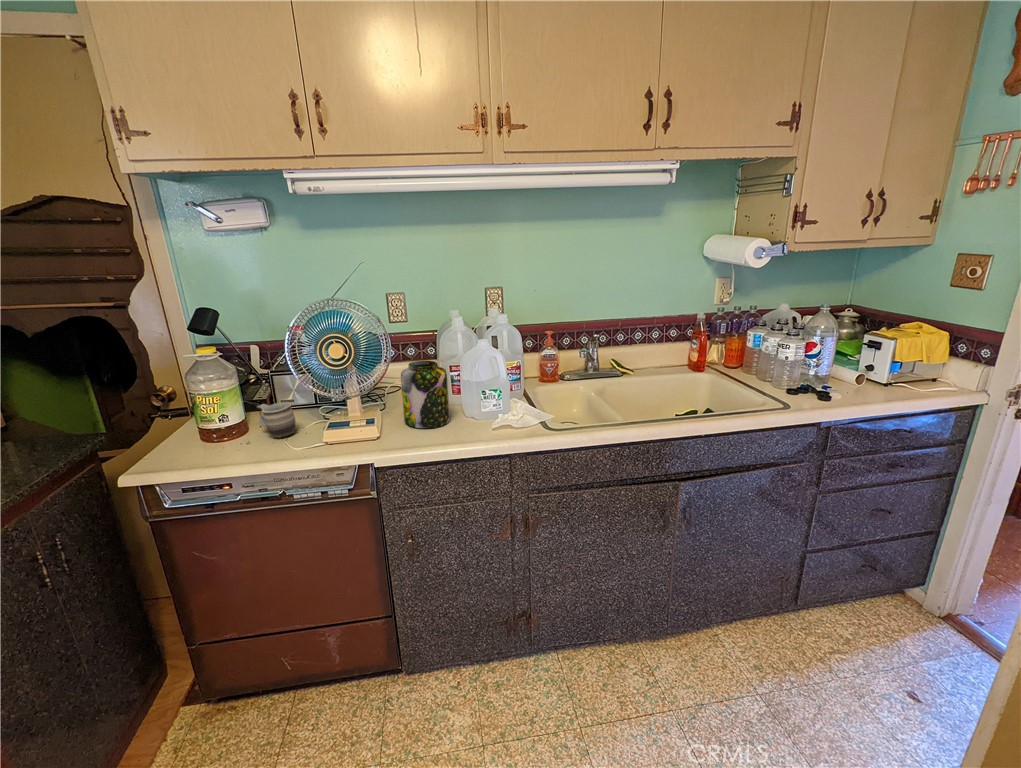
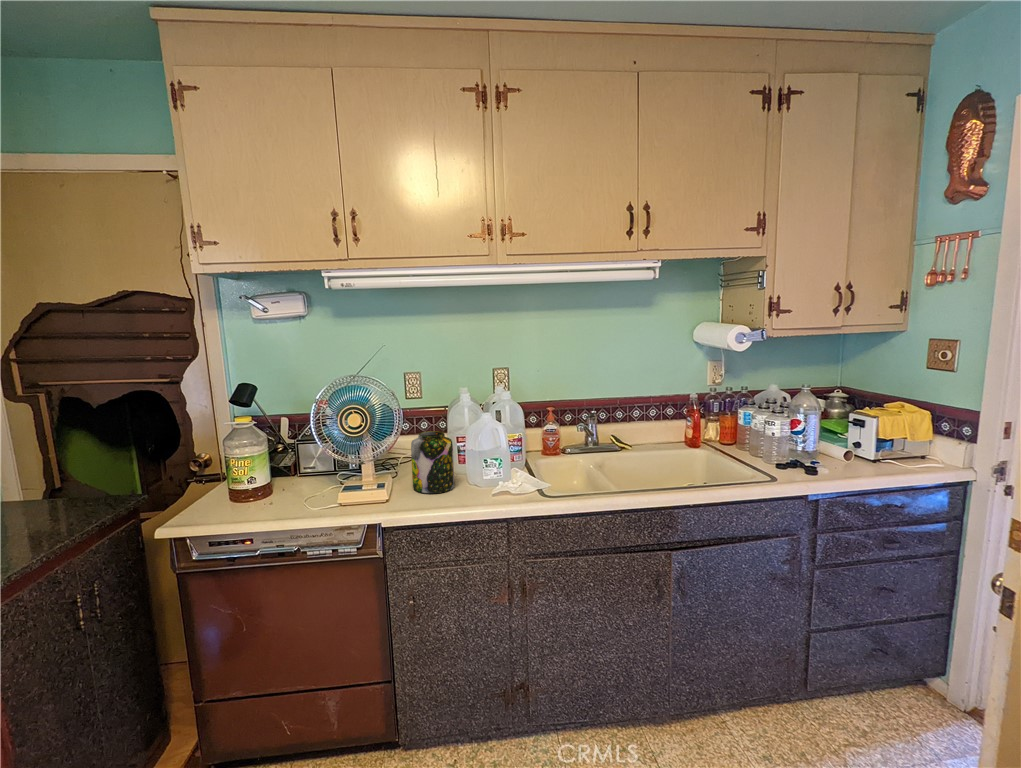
mug: present [257,402,295,438] -> none [282,467,315,500]

